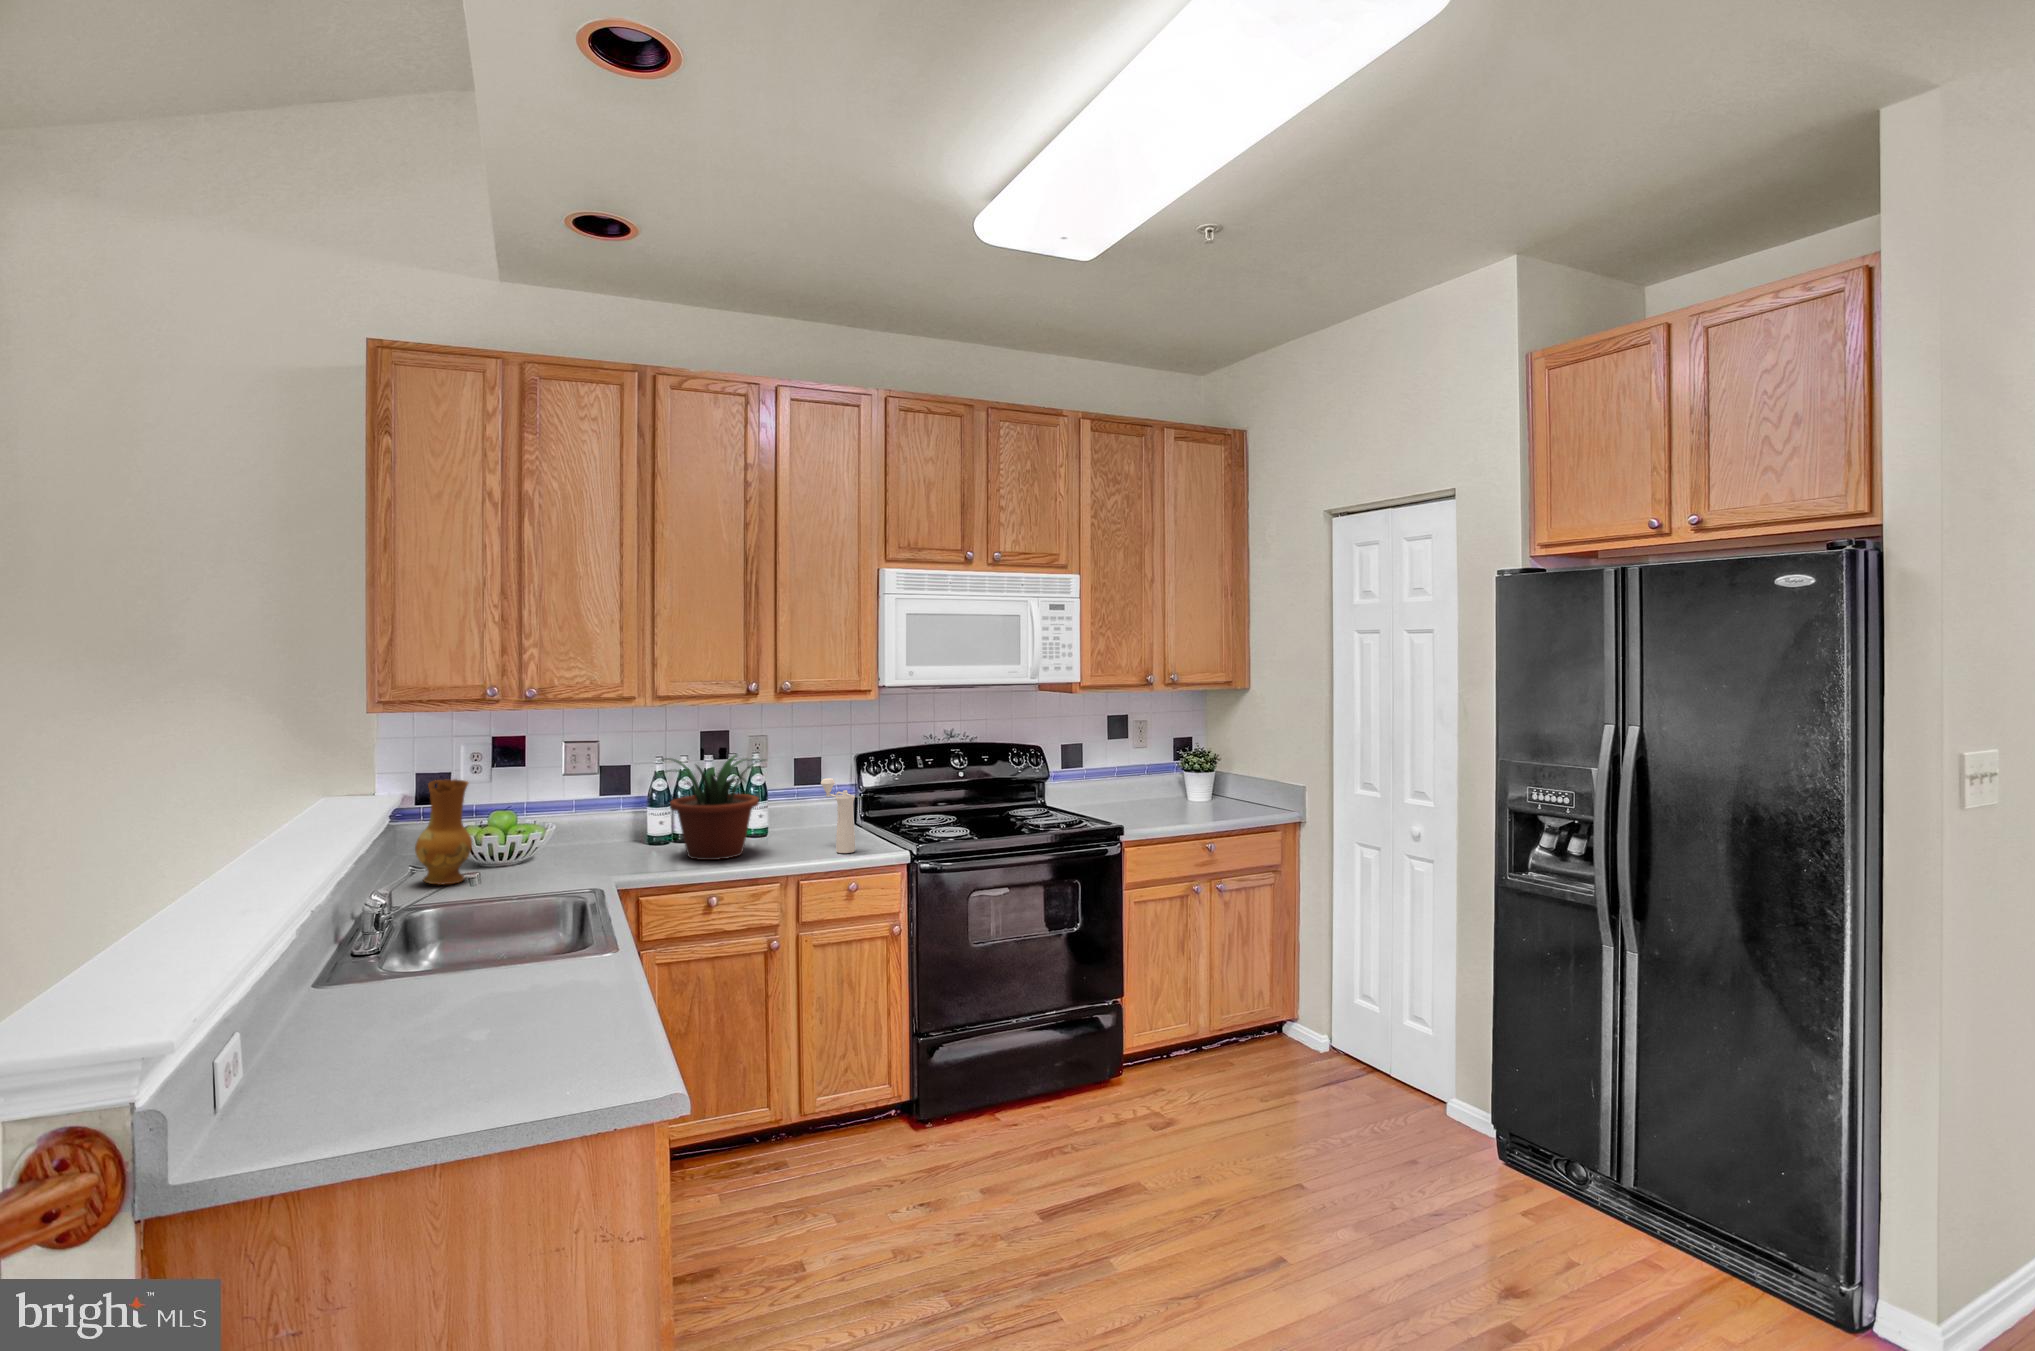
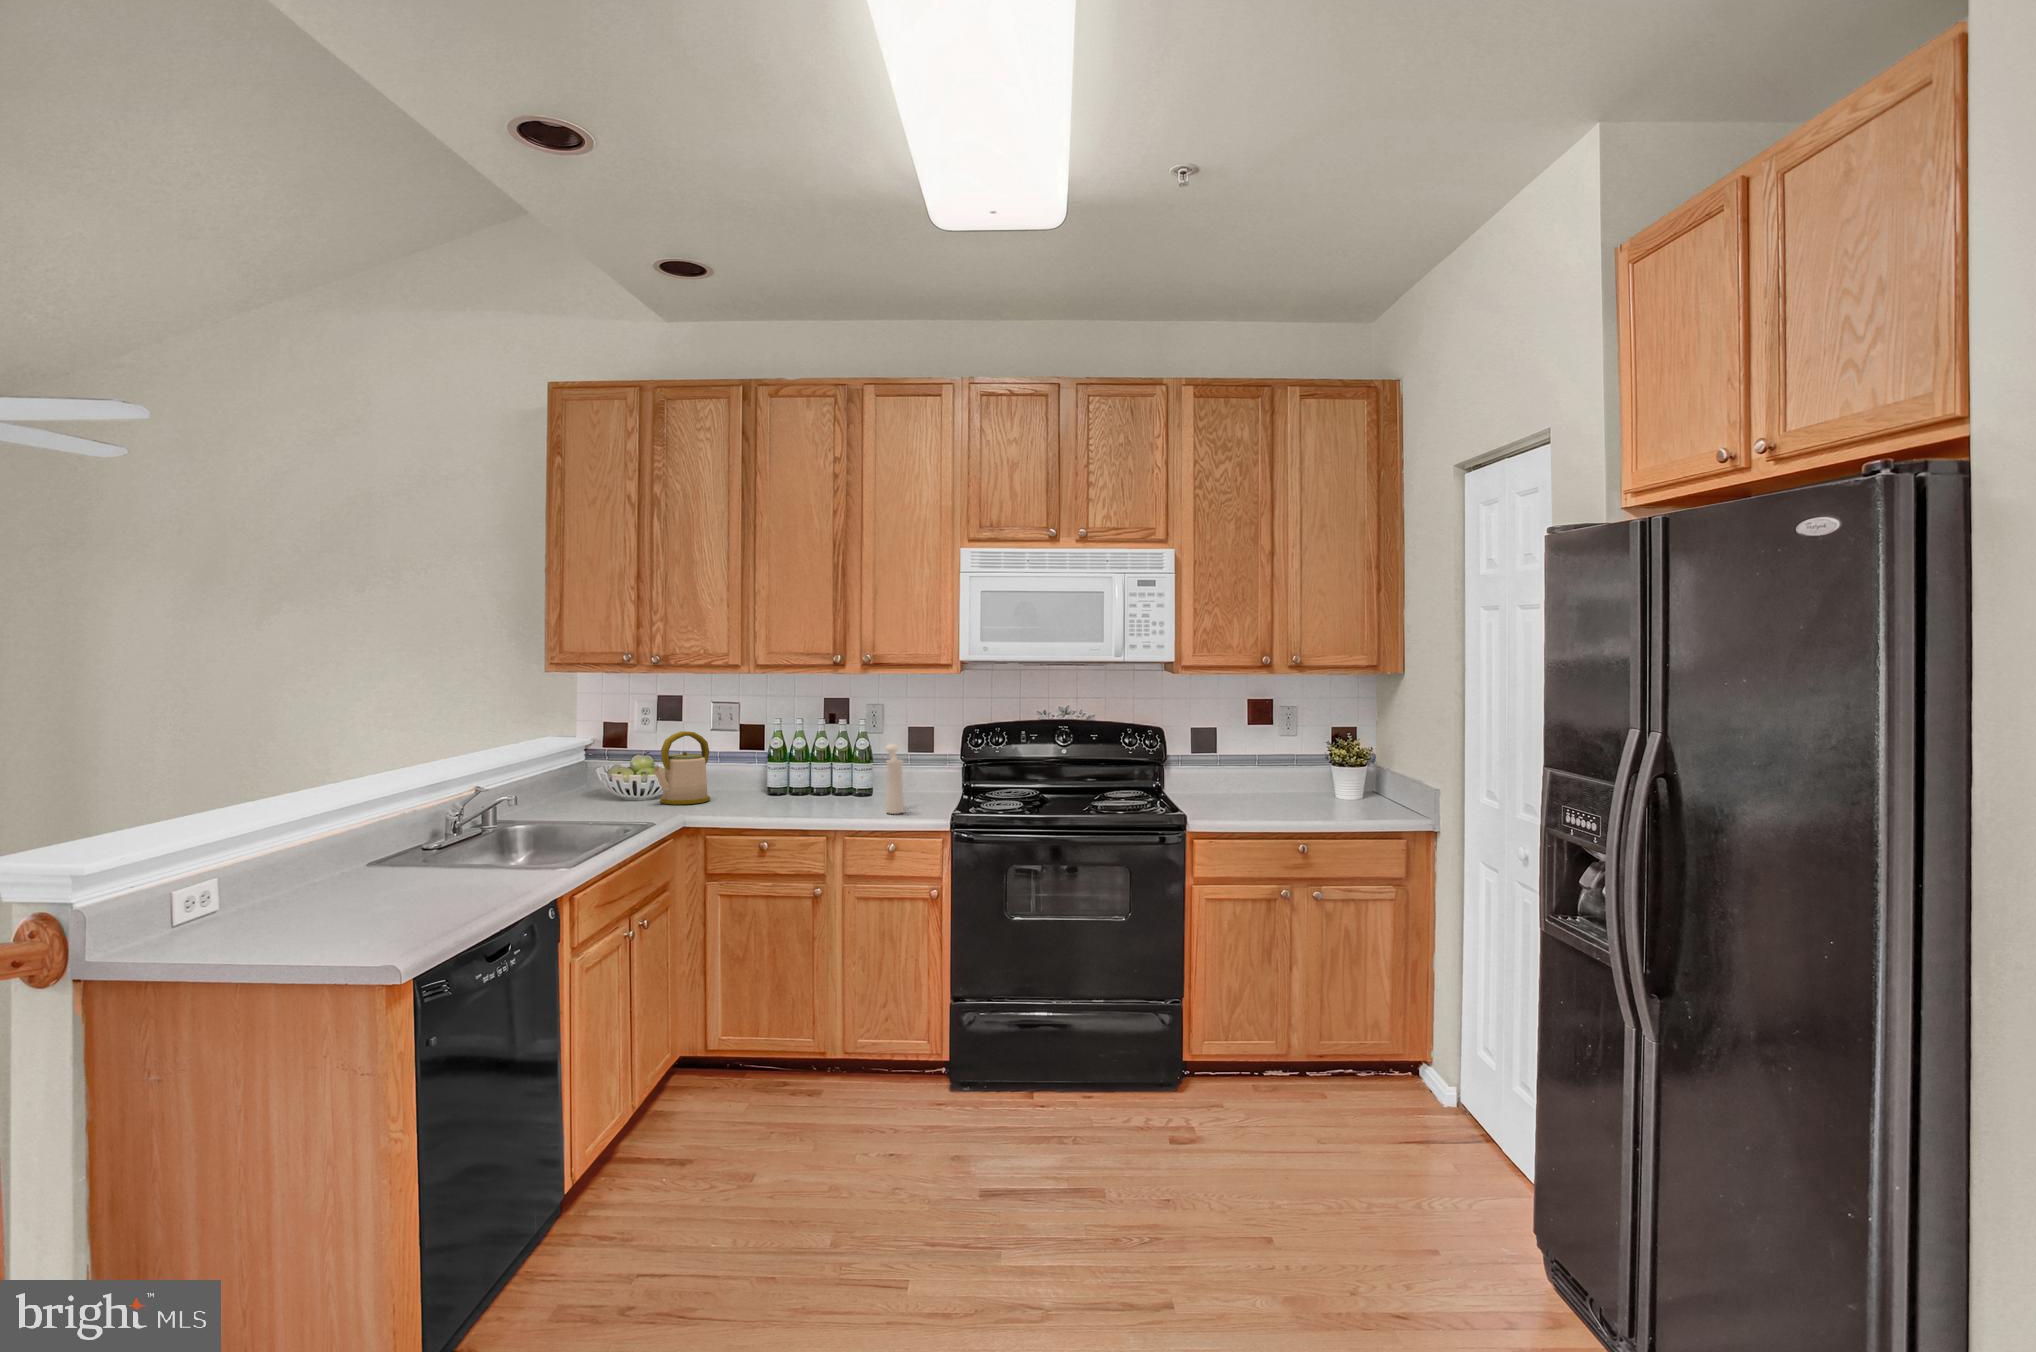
potted plant: present [660,755,764,860] -> none [740,718,835,809]
kettle: none [547,778,608,867] -> present [653,731,710,804]
ceramic jug: present [415,779,472,885] -> none [550,724,594,808]

